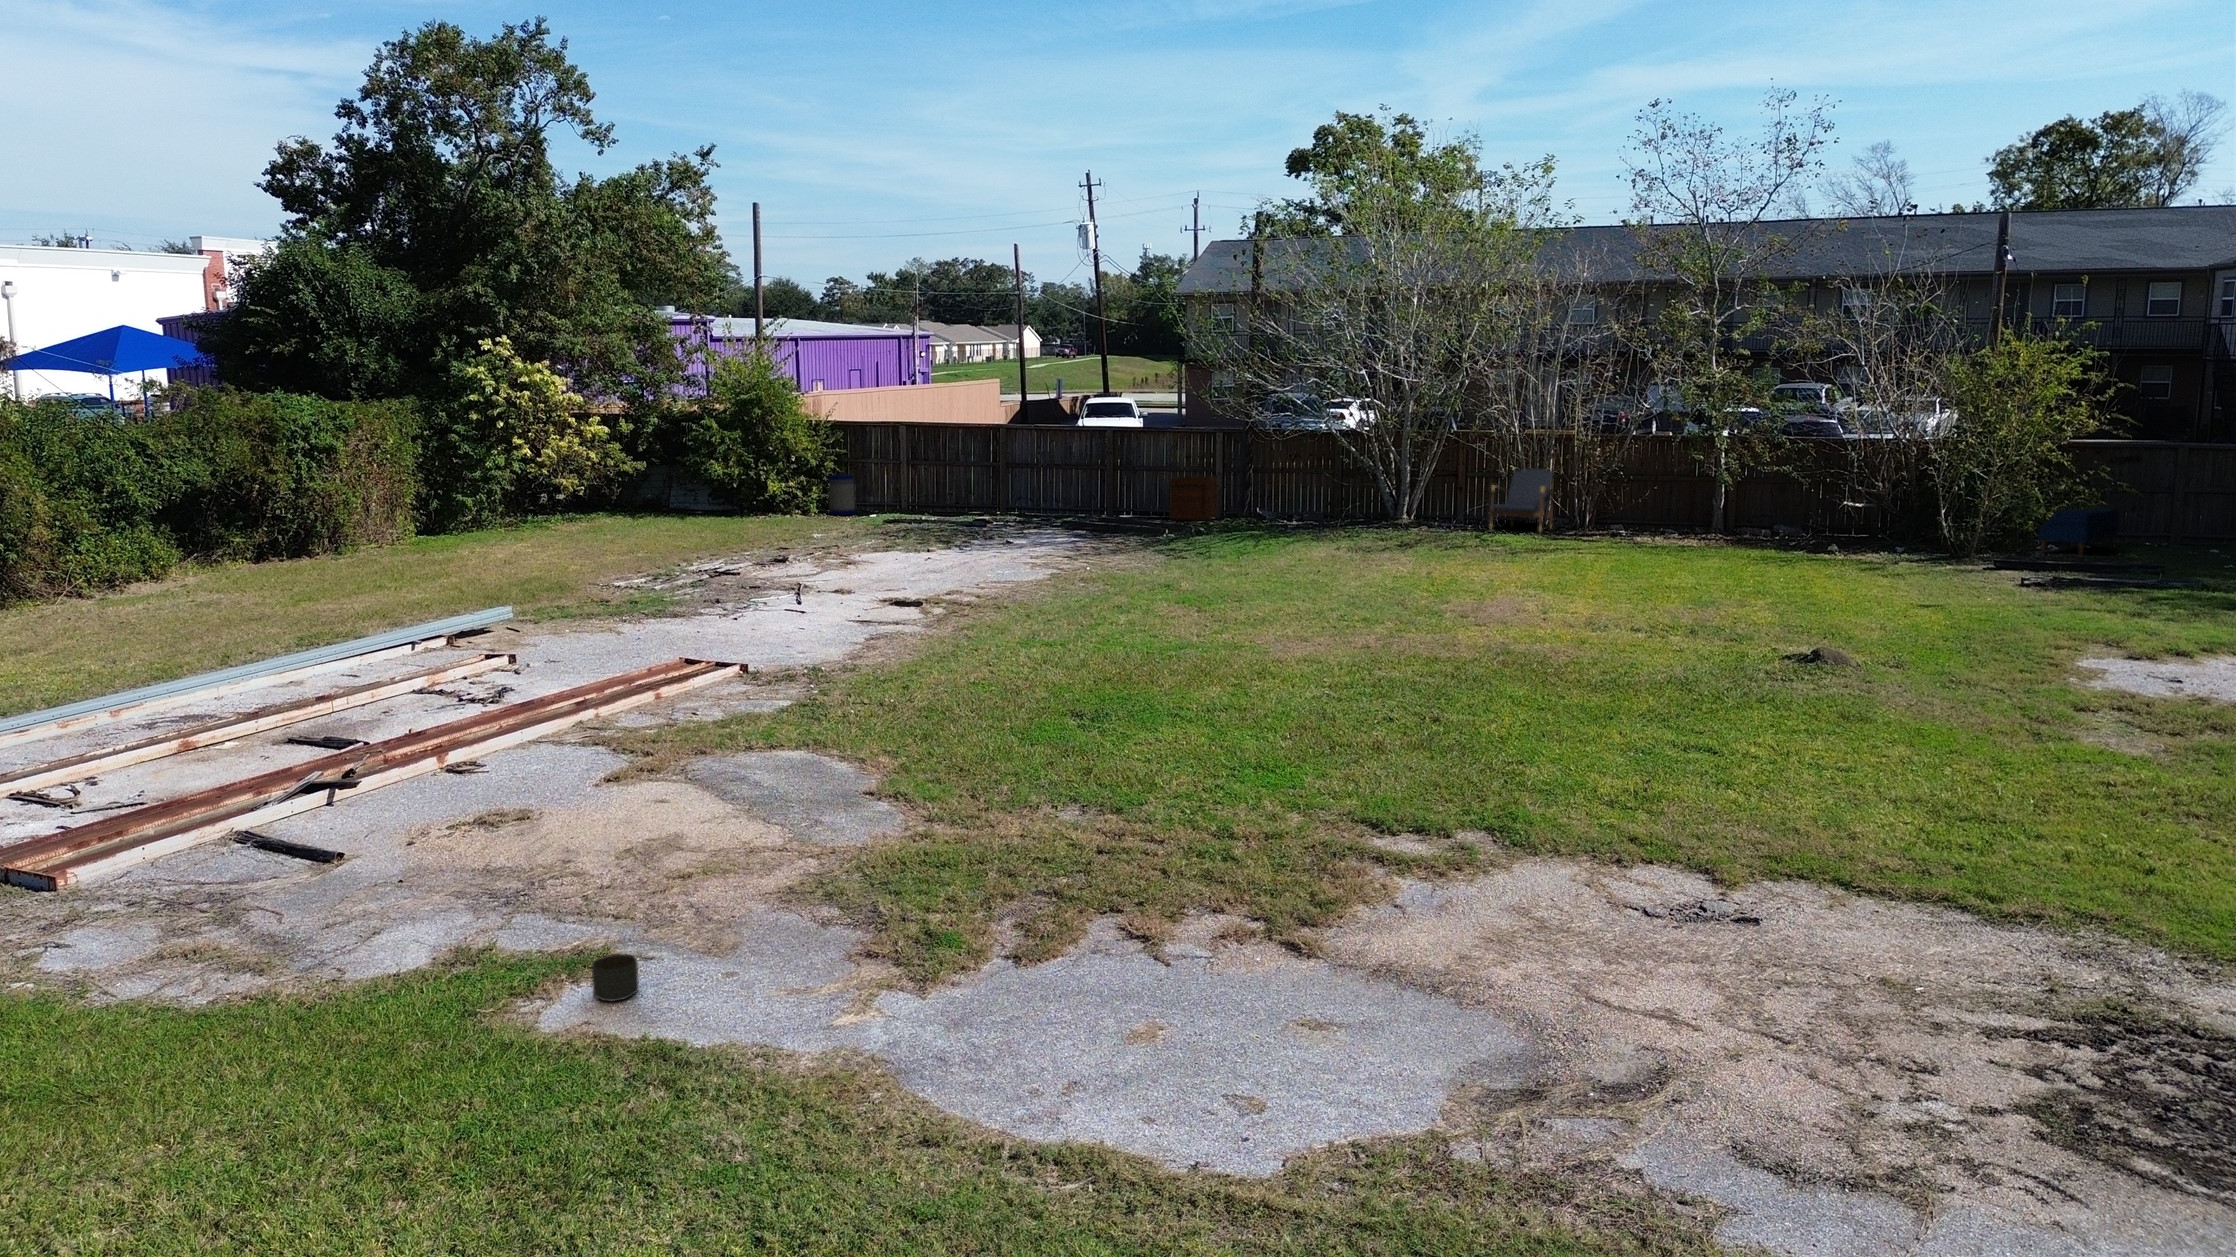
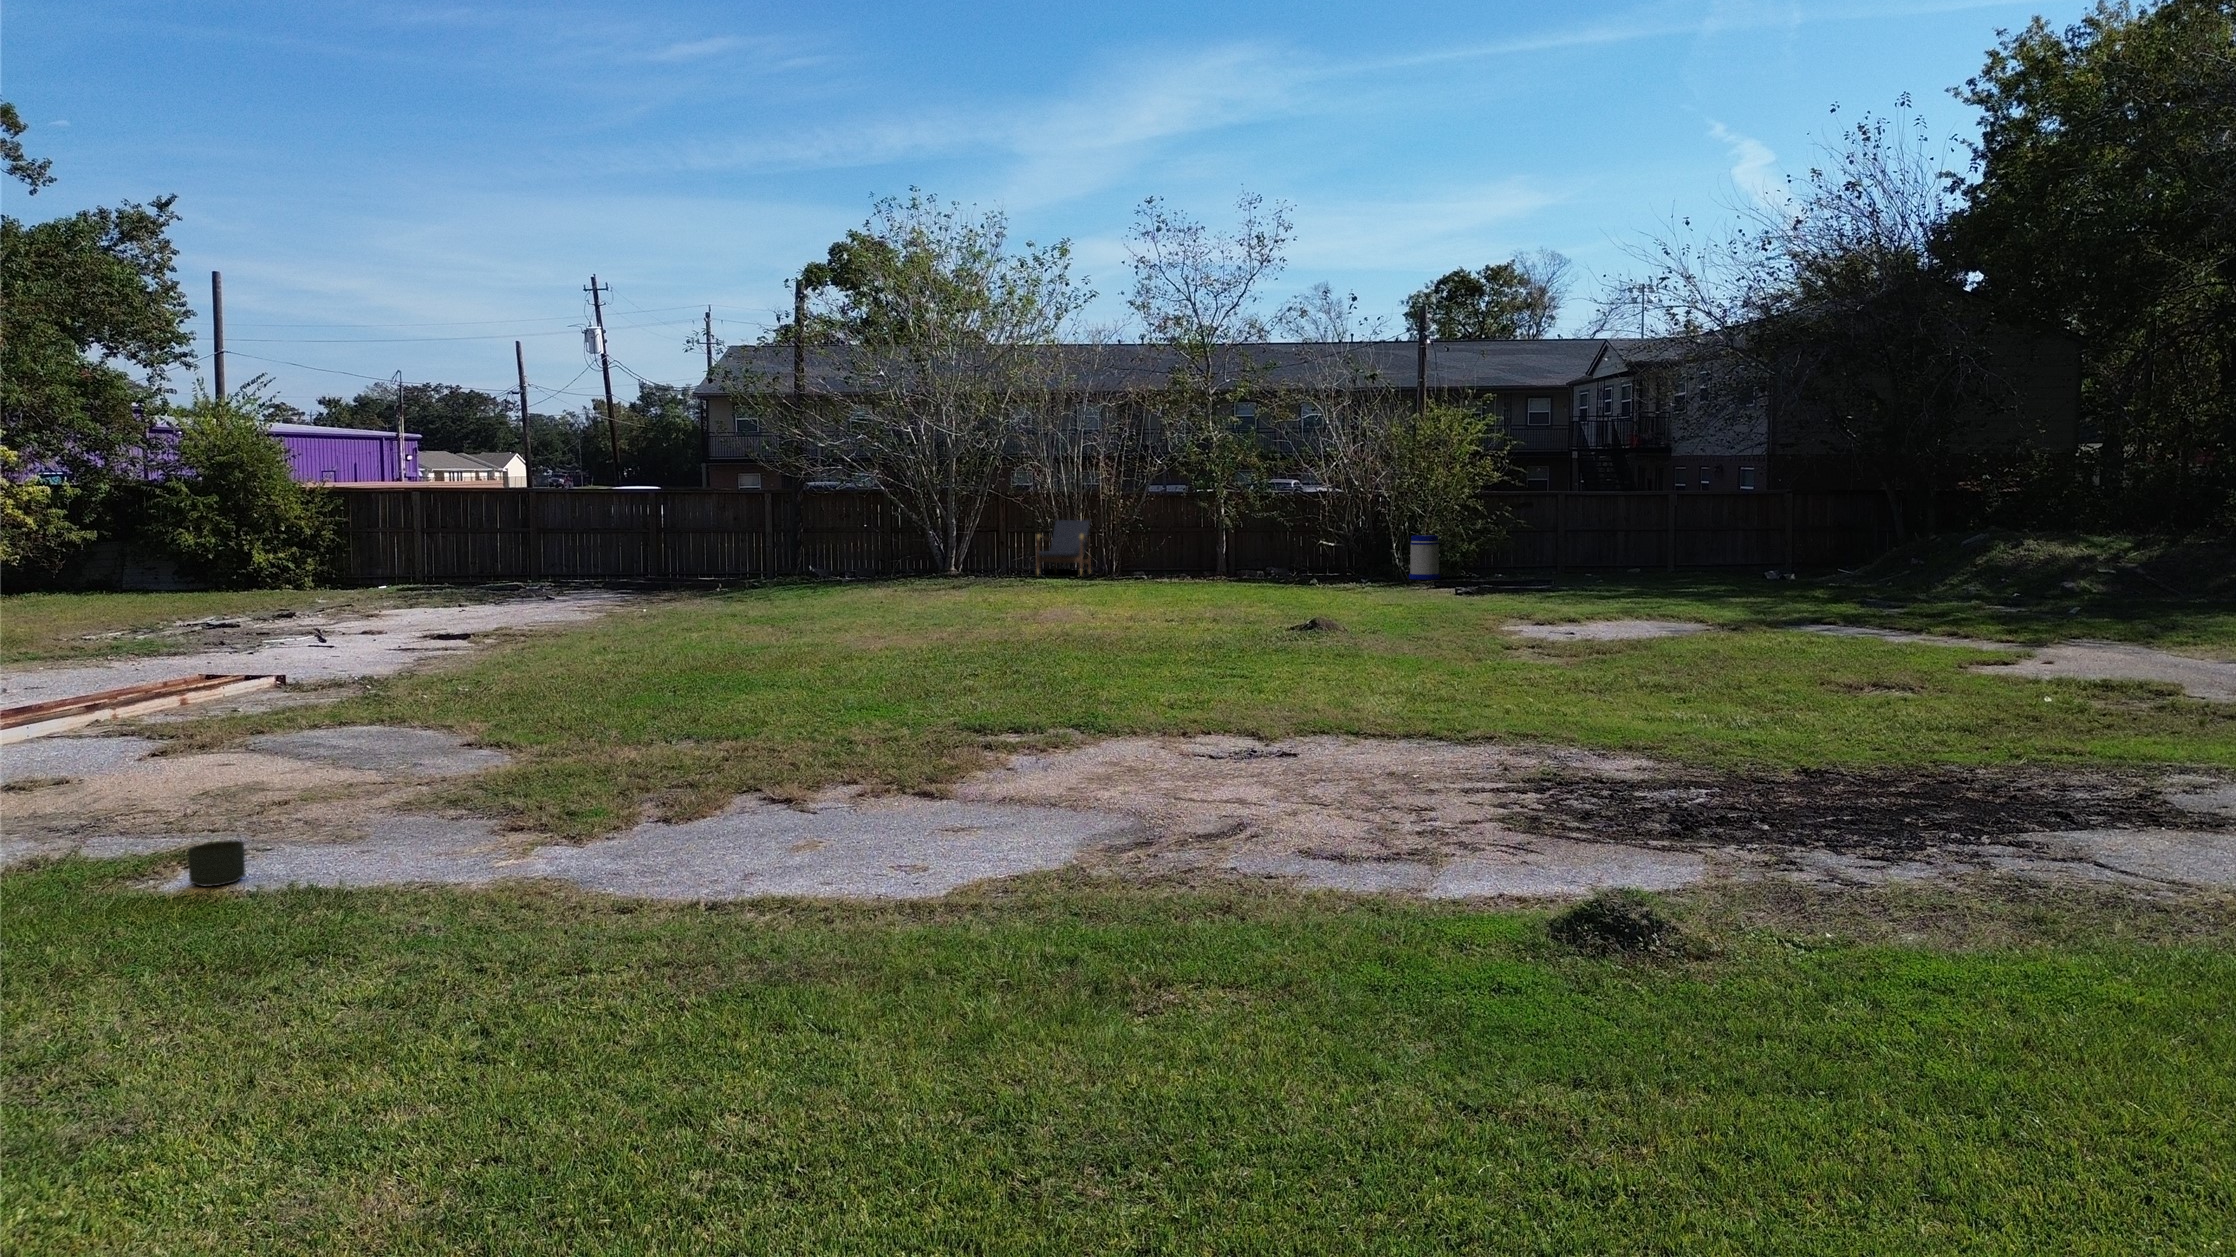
trash can: present [828,474,856,515] -> present [1409,535,1440,580]
wooden crate: present [1169,476,1218,521] -> none [729,534,779,577]
bench: present [2038,508,2119,555] -> none [1464,541,1518,576]

